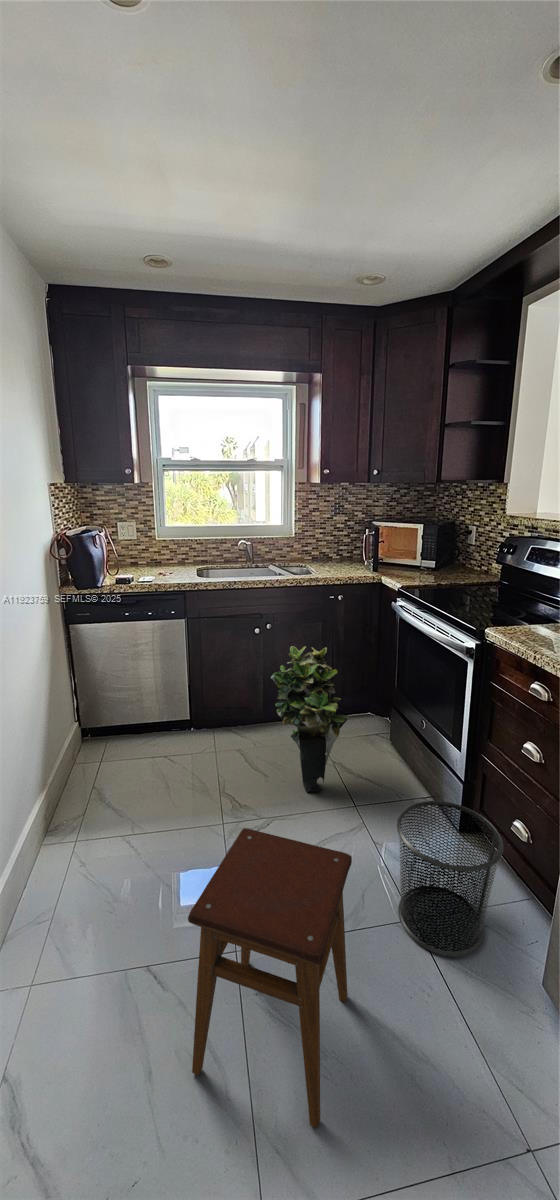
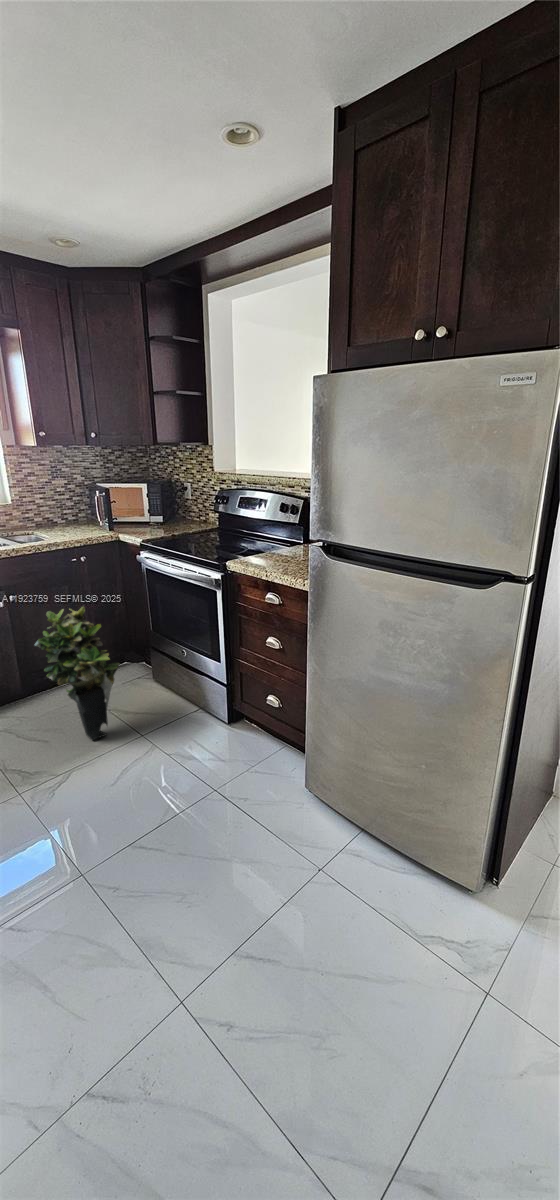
waste bin: present [397,801,503,956] -> none [192,698,268,805]
stool: present [188,828,352,1128] -> none [64,747,195,966]

